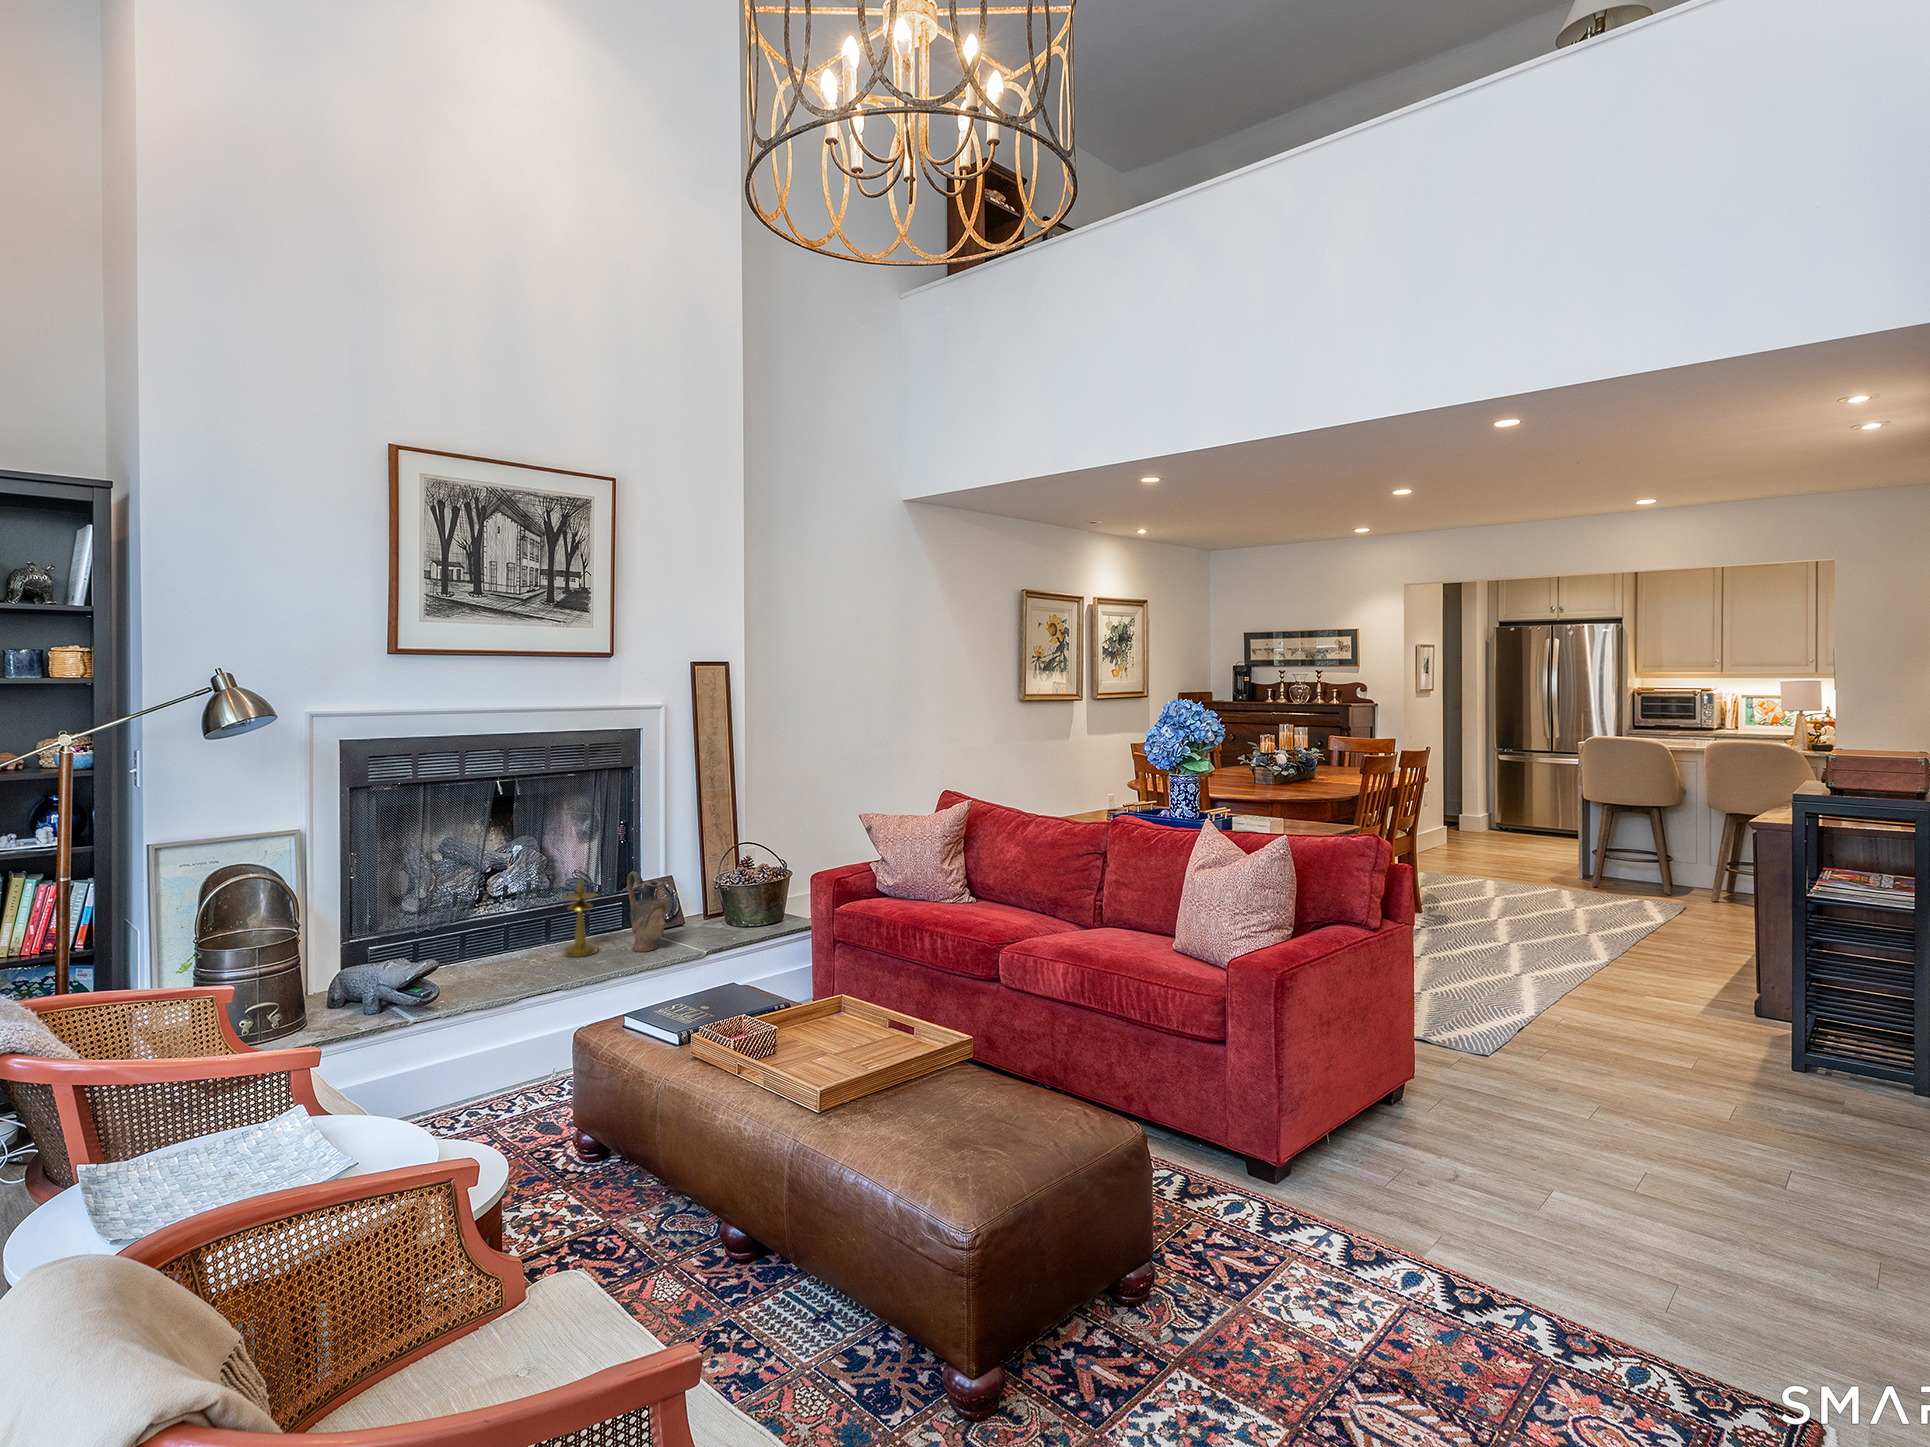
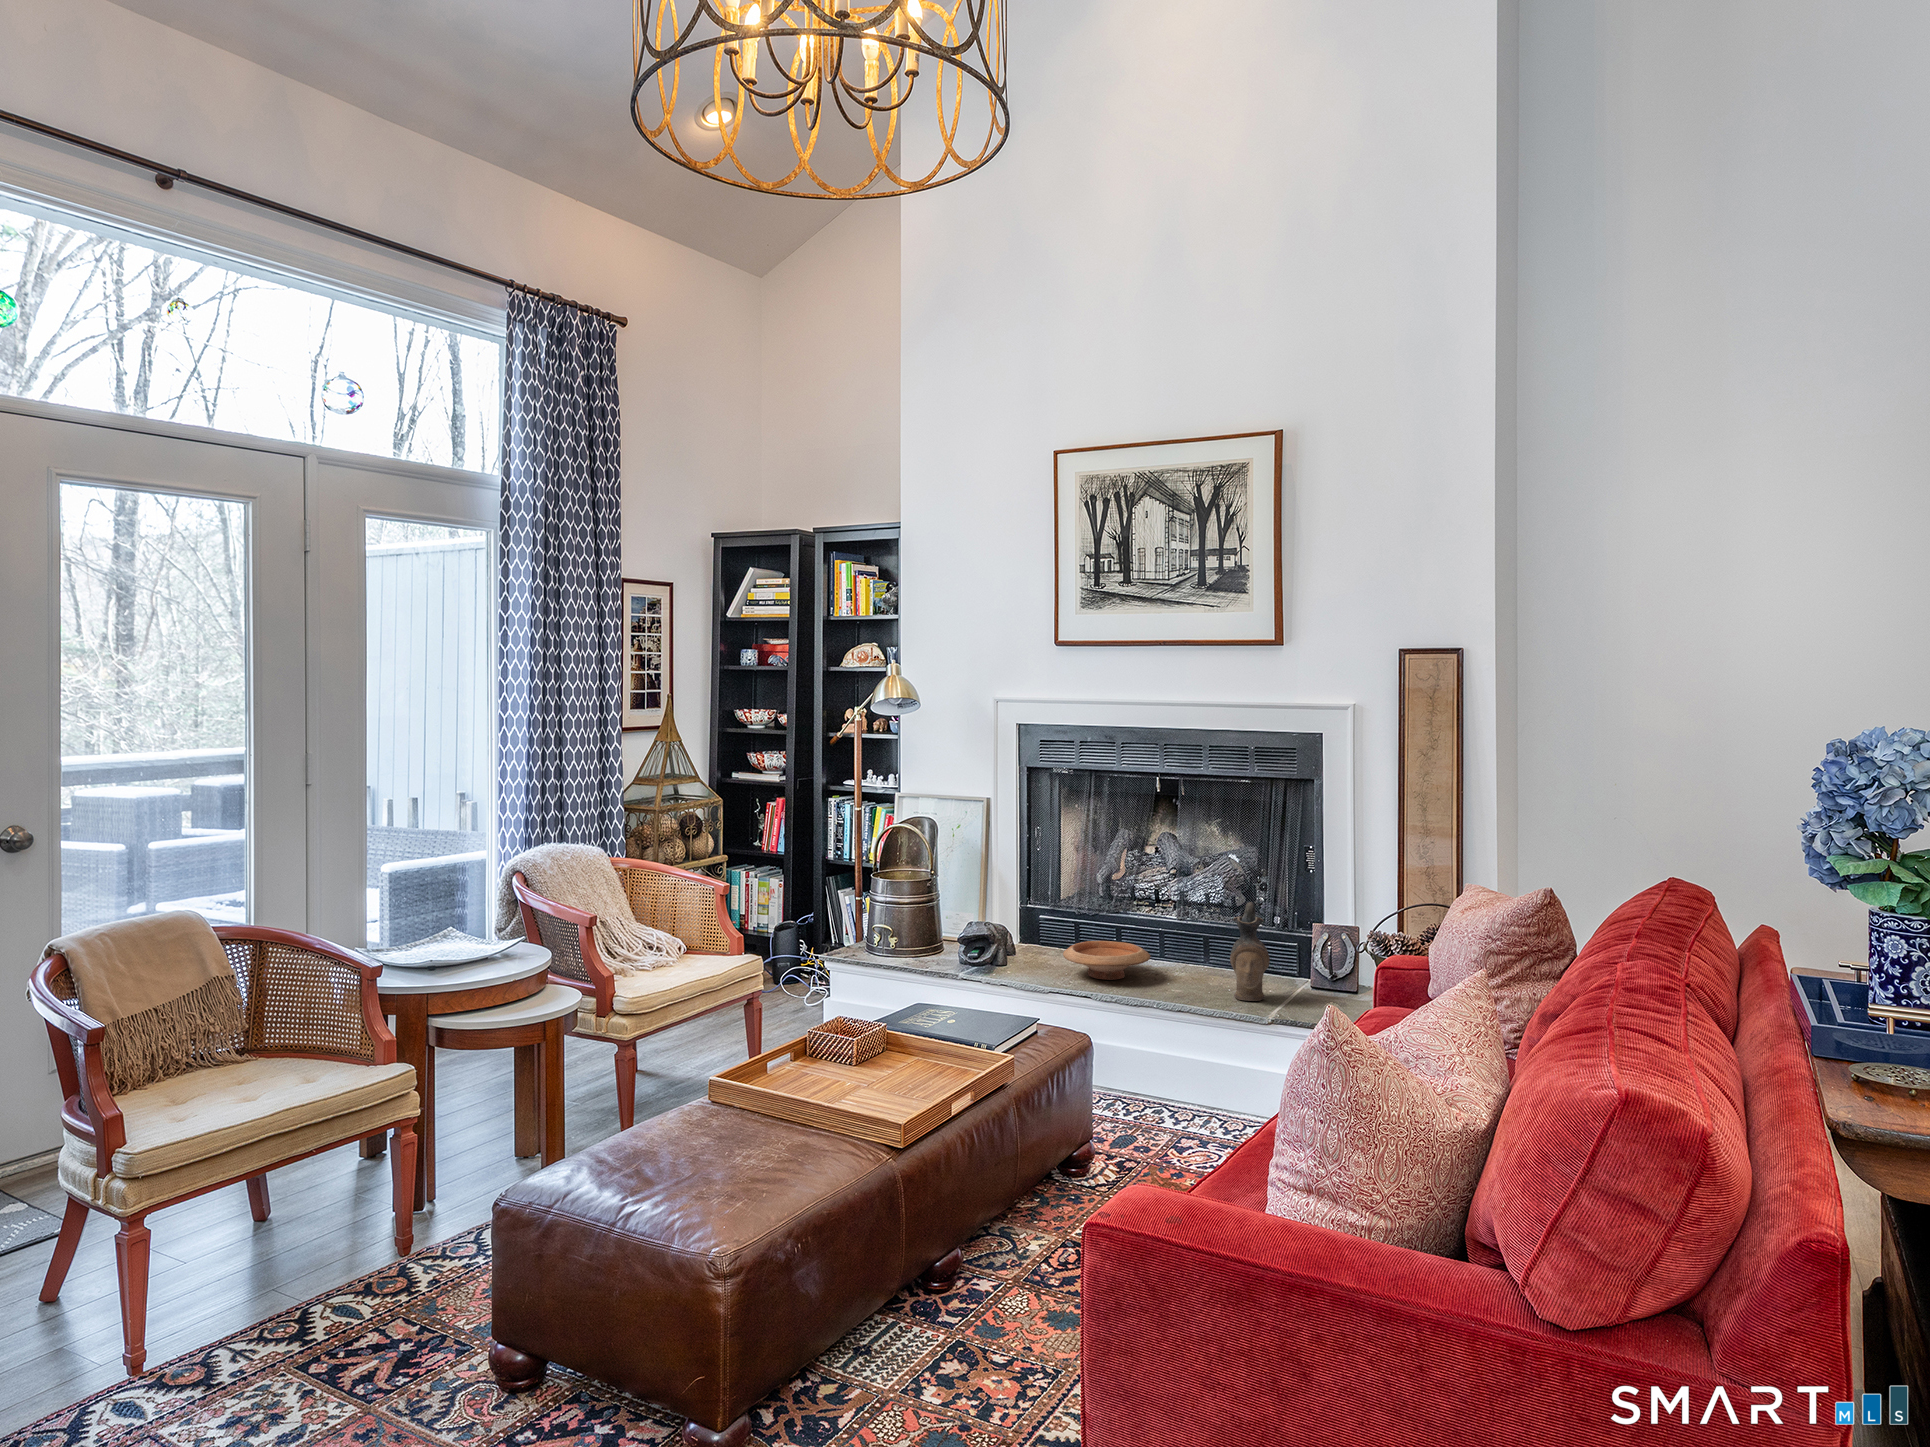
candlestick: present [563,877,597,957] -> none [1188,892,1226,984]
wooden bowl: none [475,942,566,983] -> present [1063,941,1151,980]

